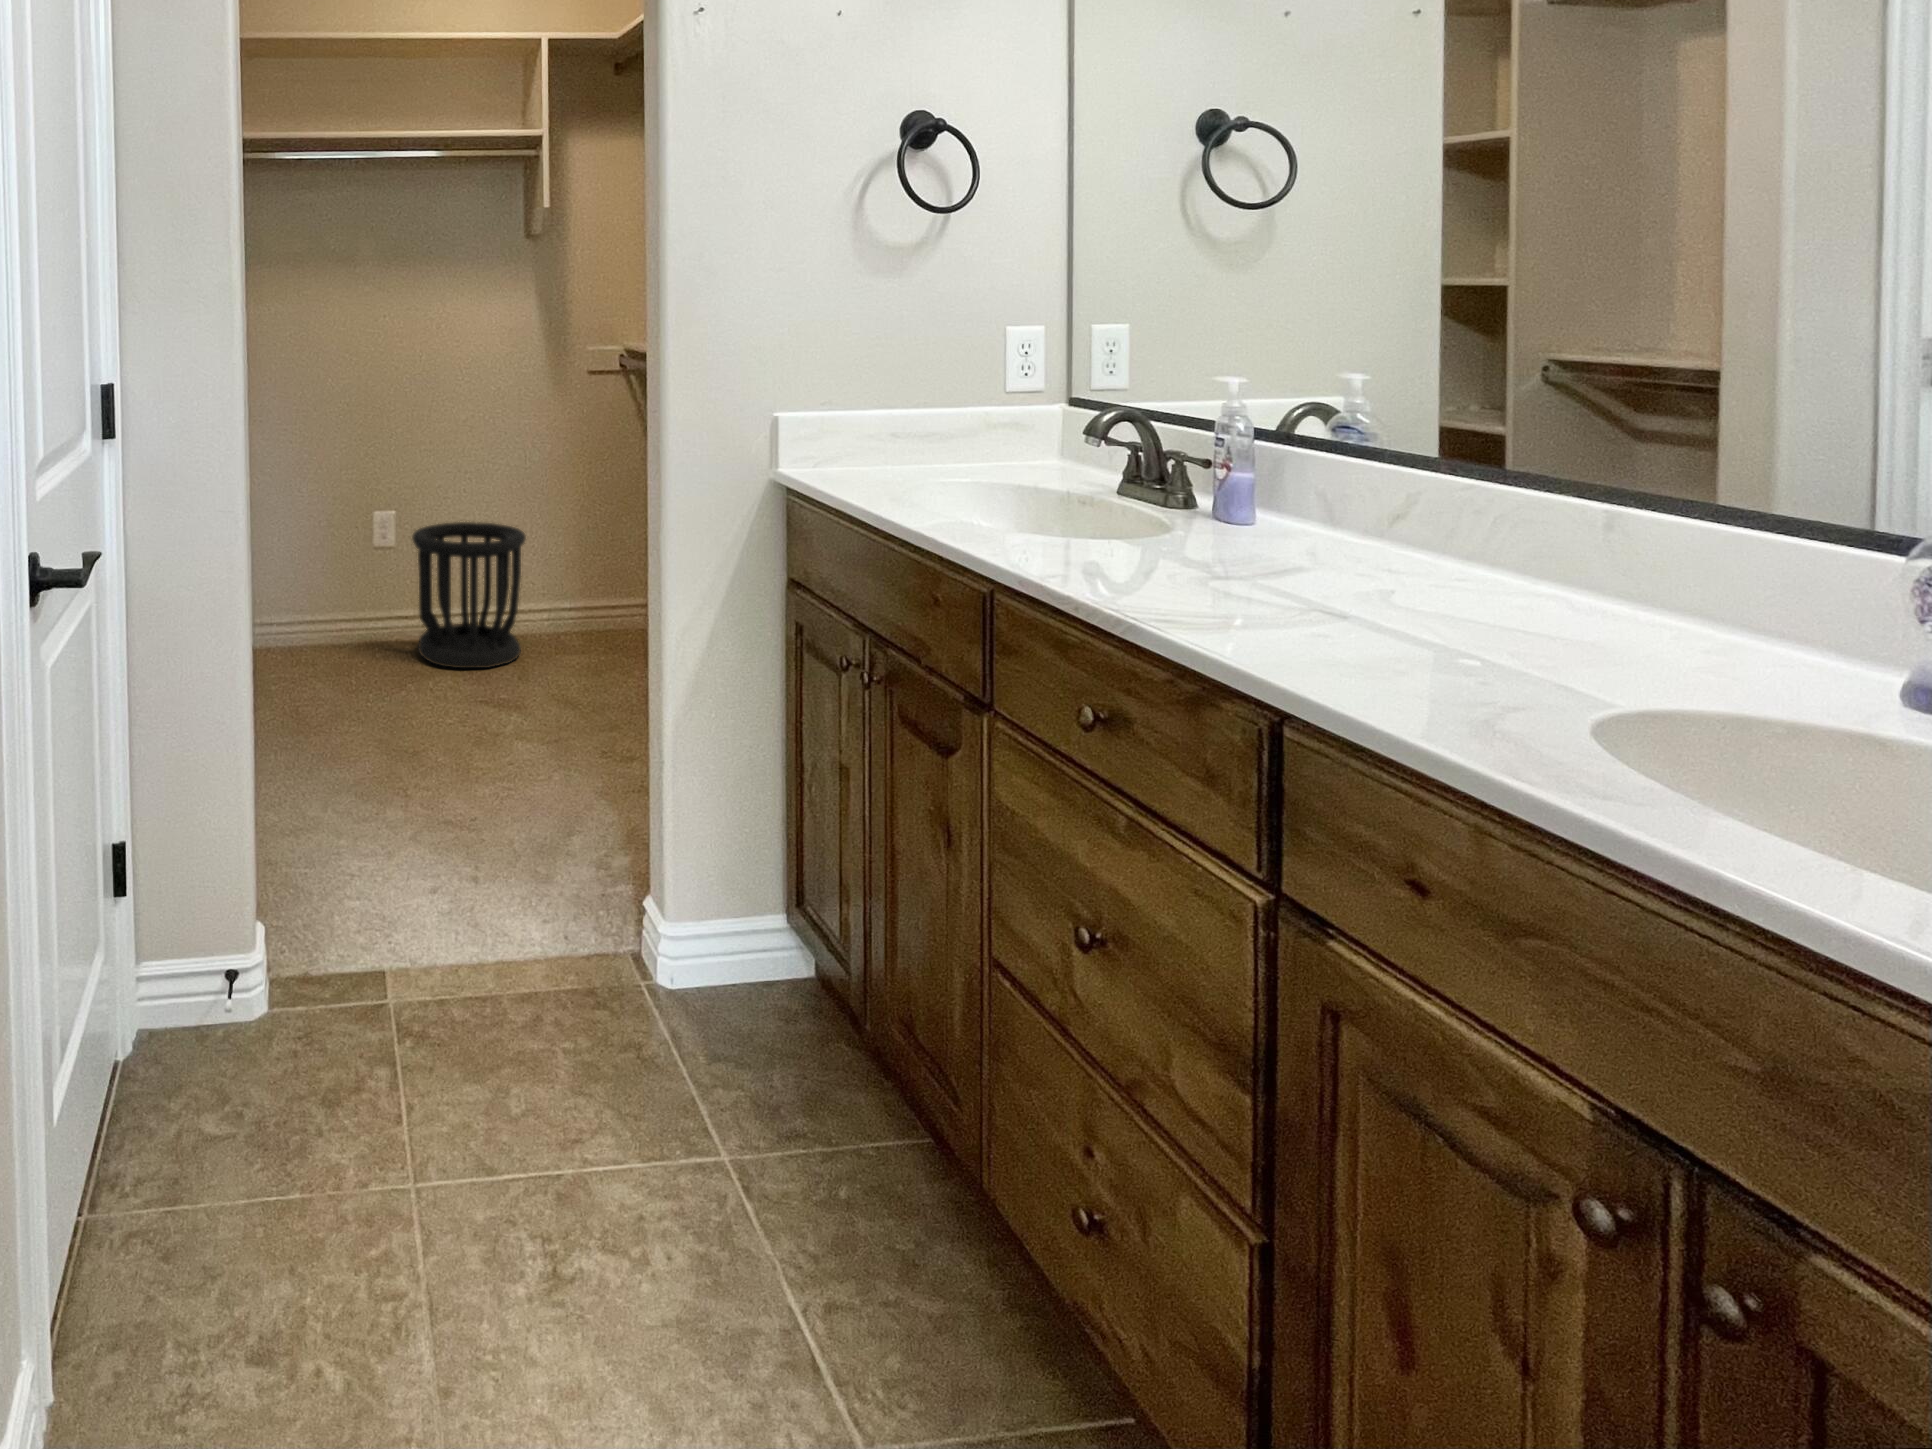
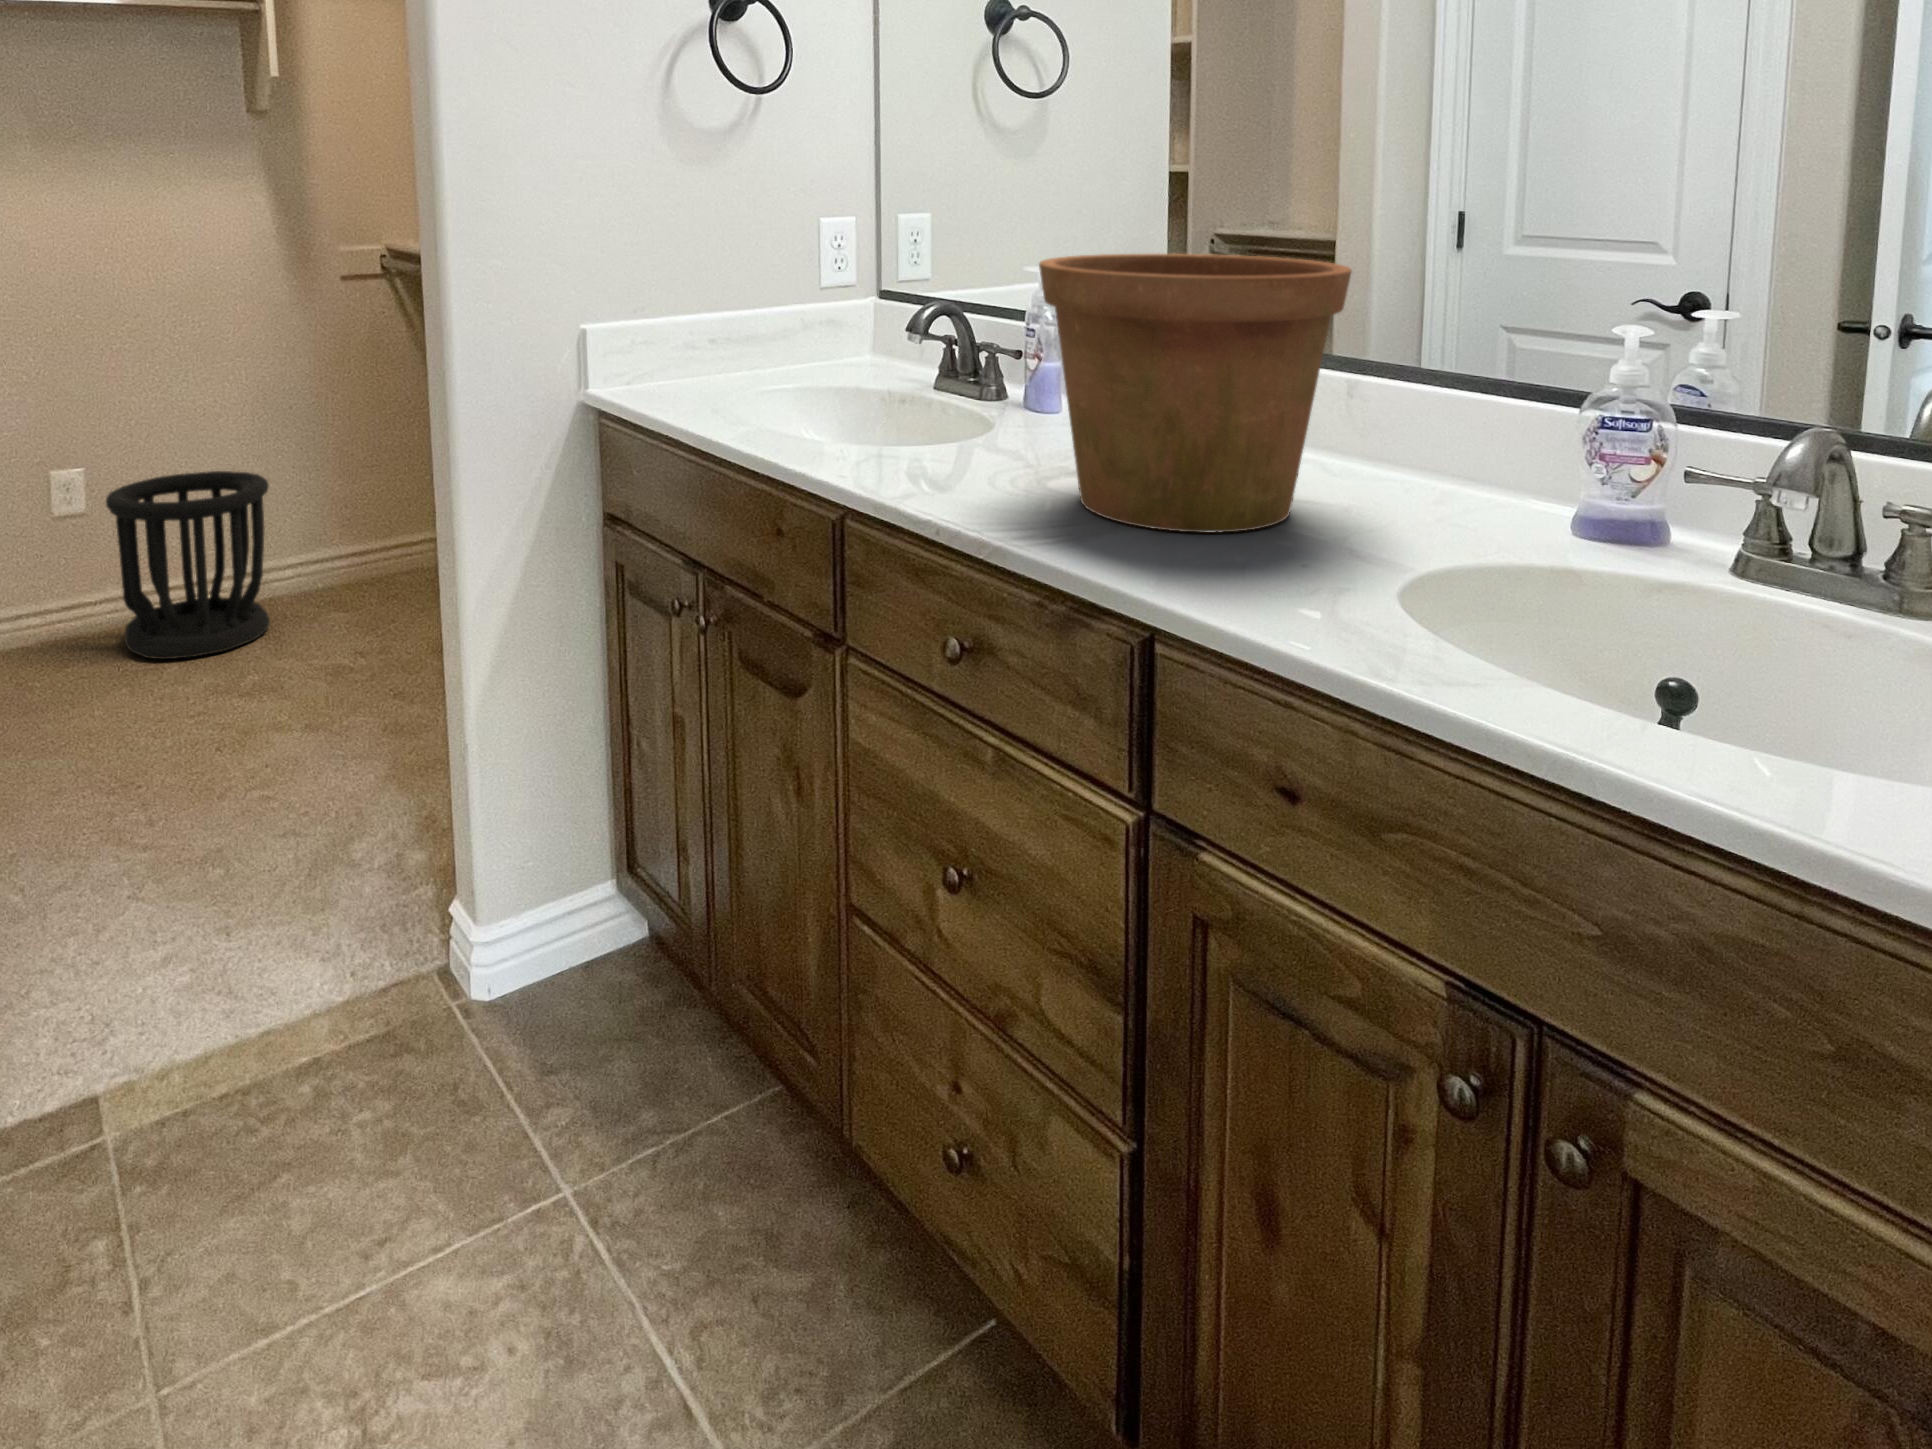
flower pot: none [1194,360,1581,645] -> present [1039,254,1352,533]

